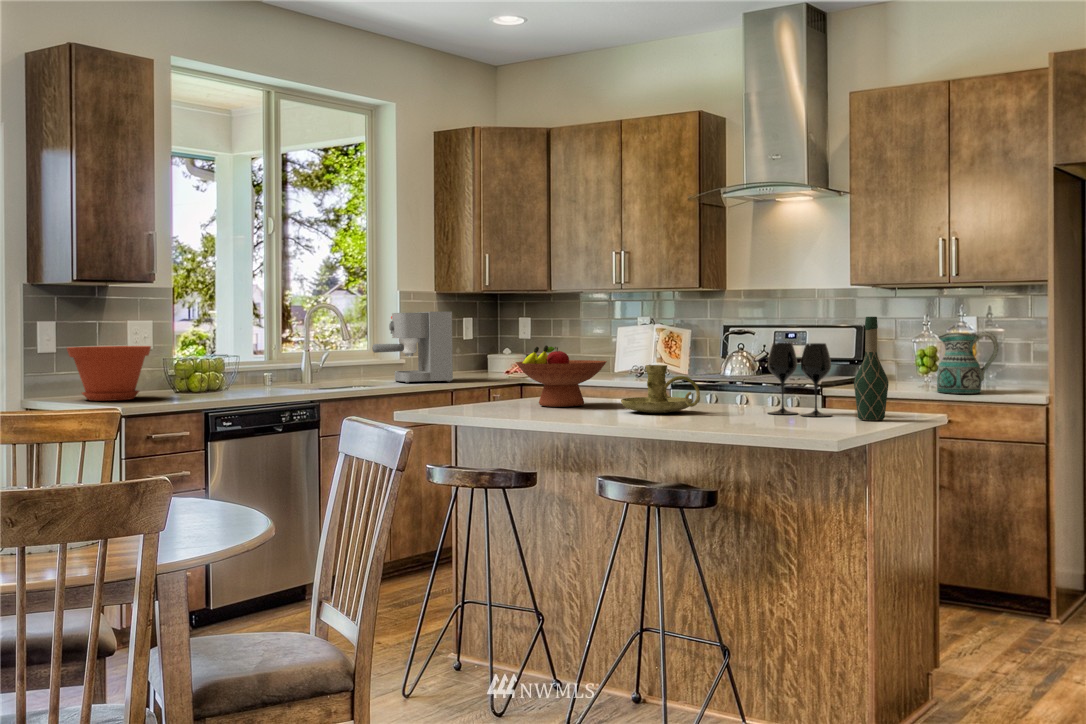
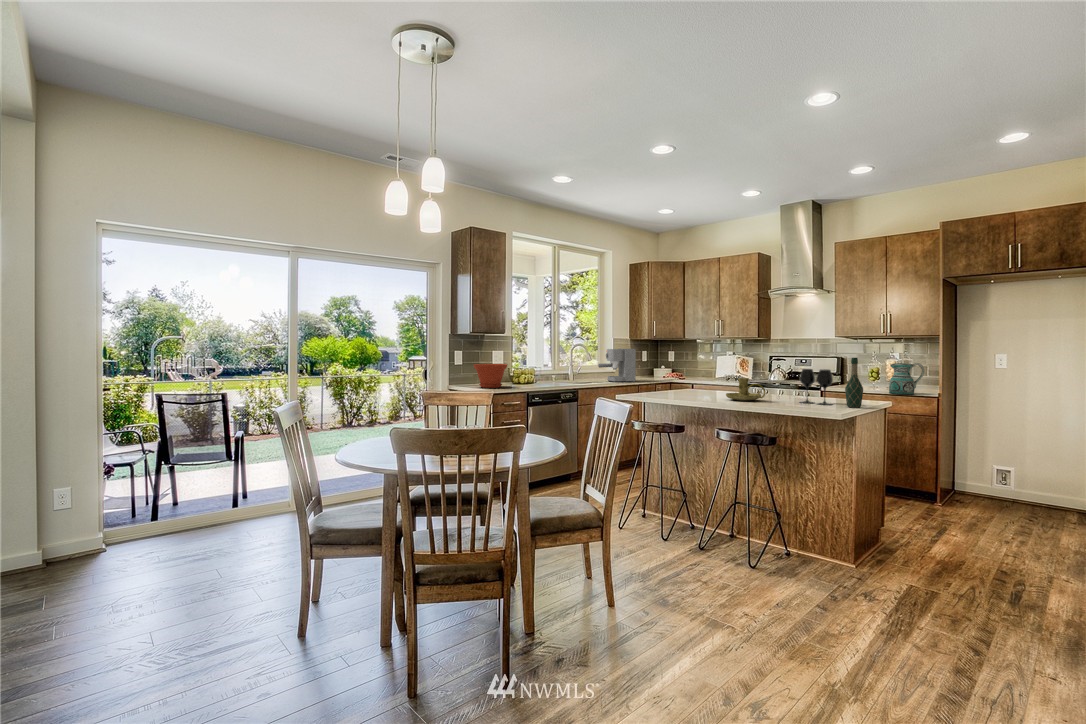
fruit bowl: present [516,345,607,407] -> none [673,368,717,396]

